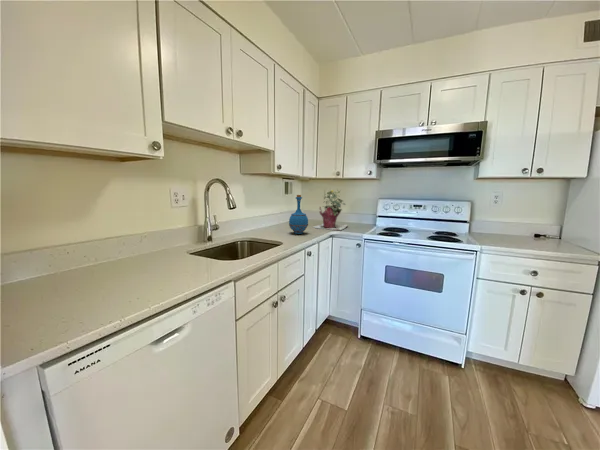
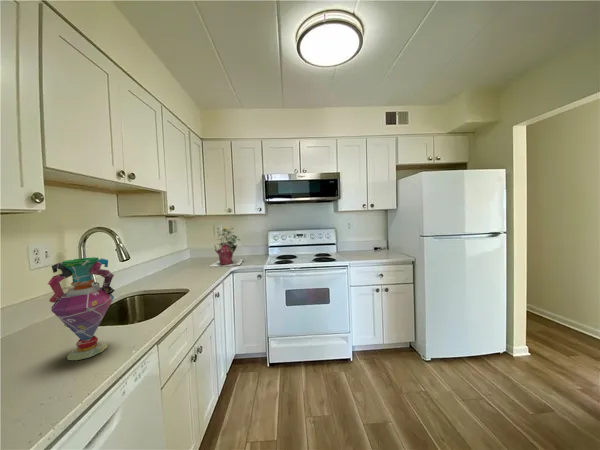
bottle: present [289,195,308,234] -> none [187,236,209,276]
vase: none [161,198,204,276] -> present [48,257,115,360]

